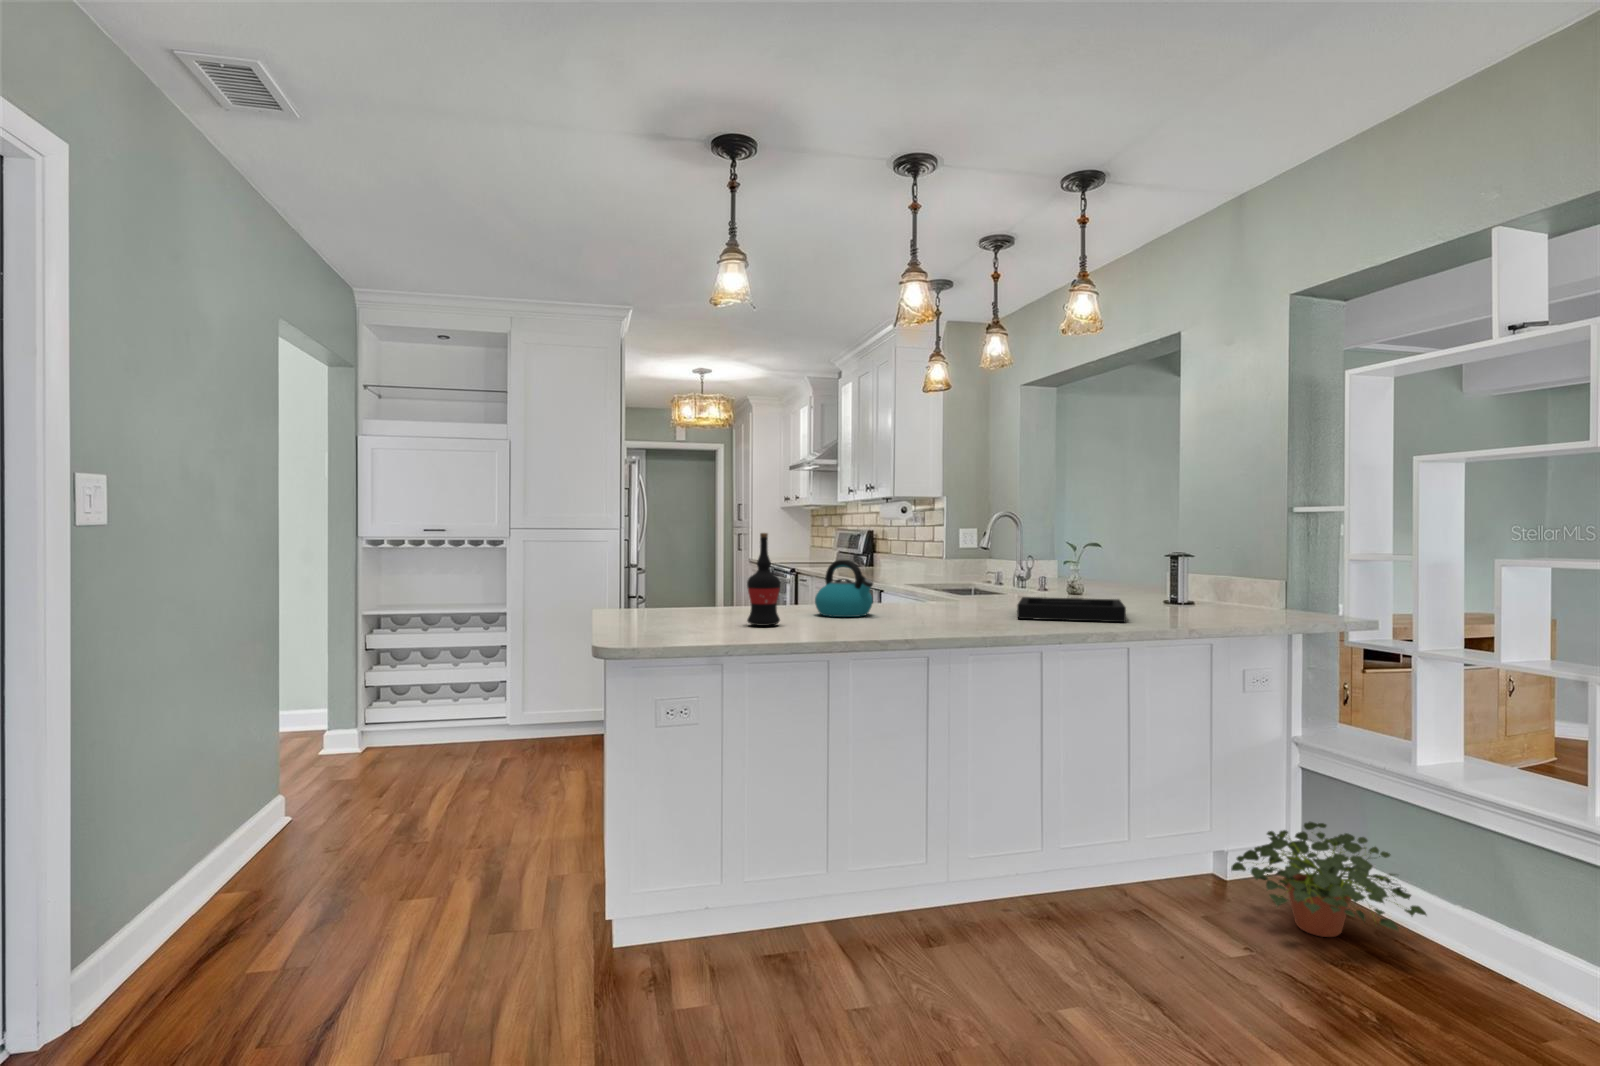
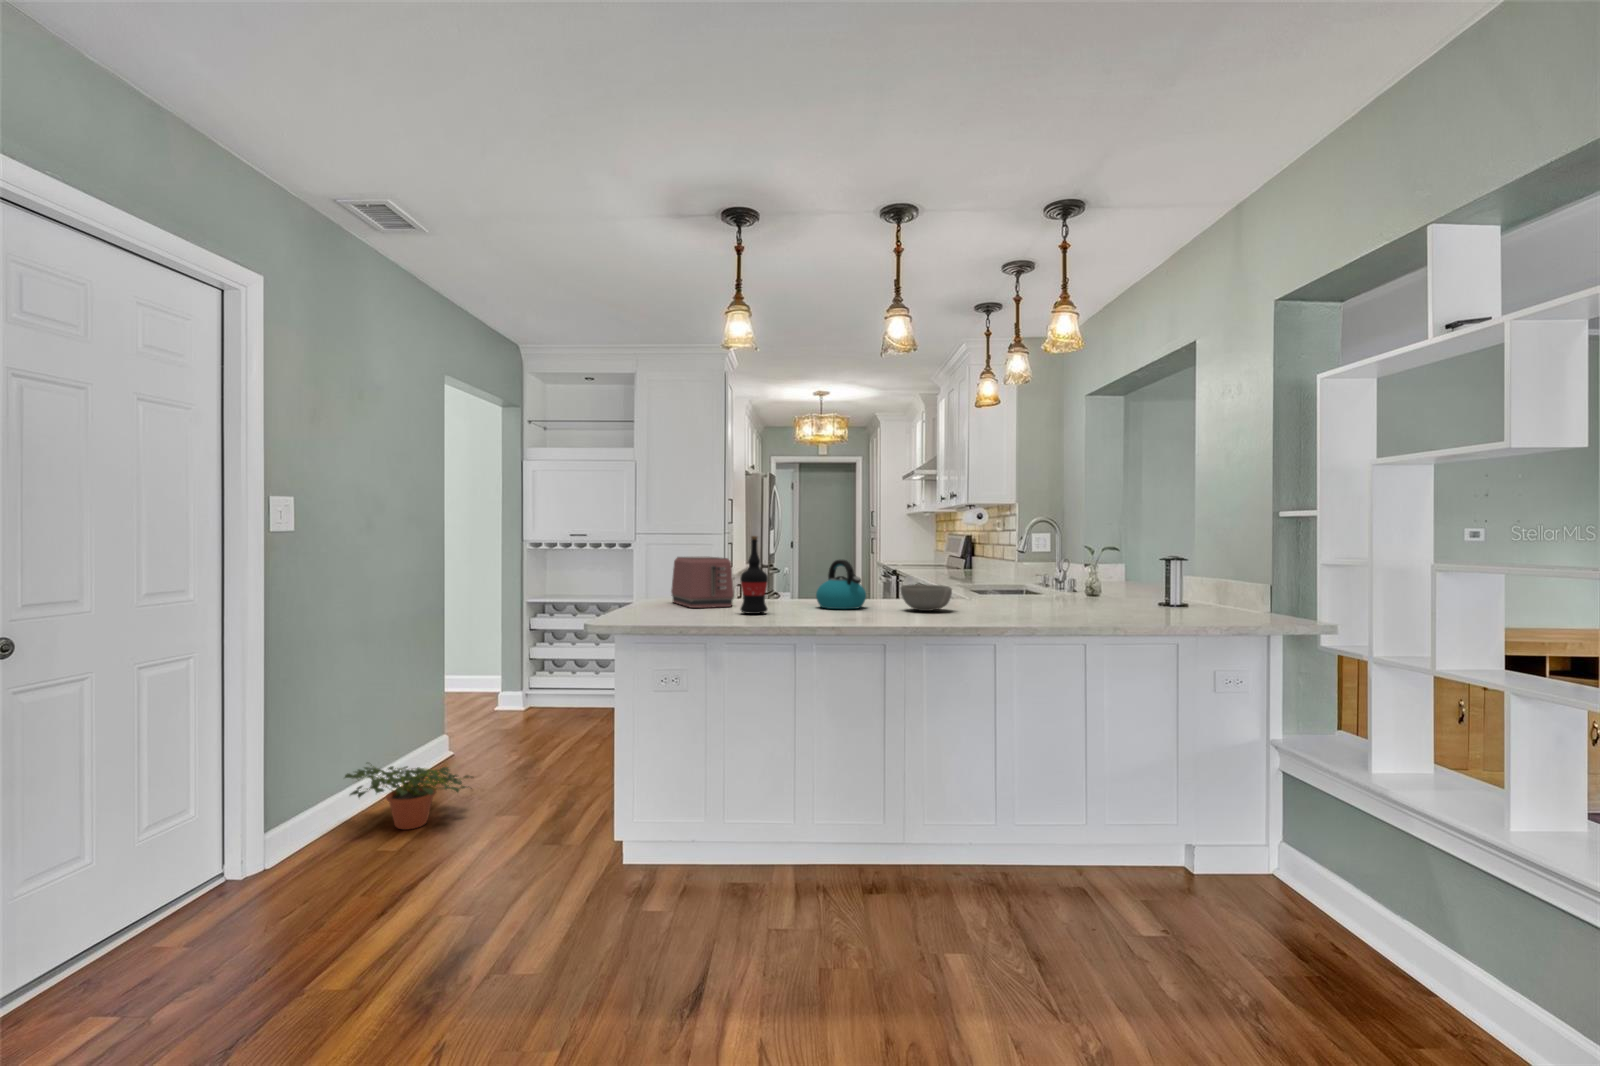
toaster: none [630,558,719,620] -> present [671,557,734,608]
bowl: none [915,586,974,616] -> present [900,584,952,611]
decorative tray: present [1017,597,1126,622] -> none [986,596,1101,620]
potted plant: present [1231,822,1426,937] -> present [345,766,472,829]

